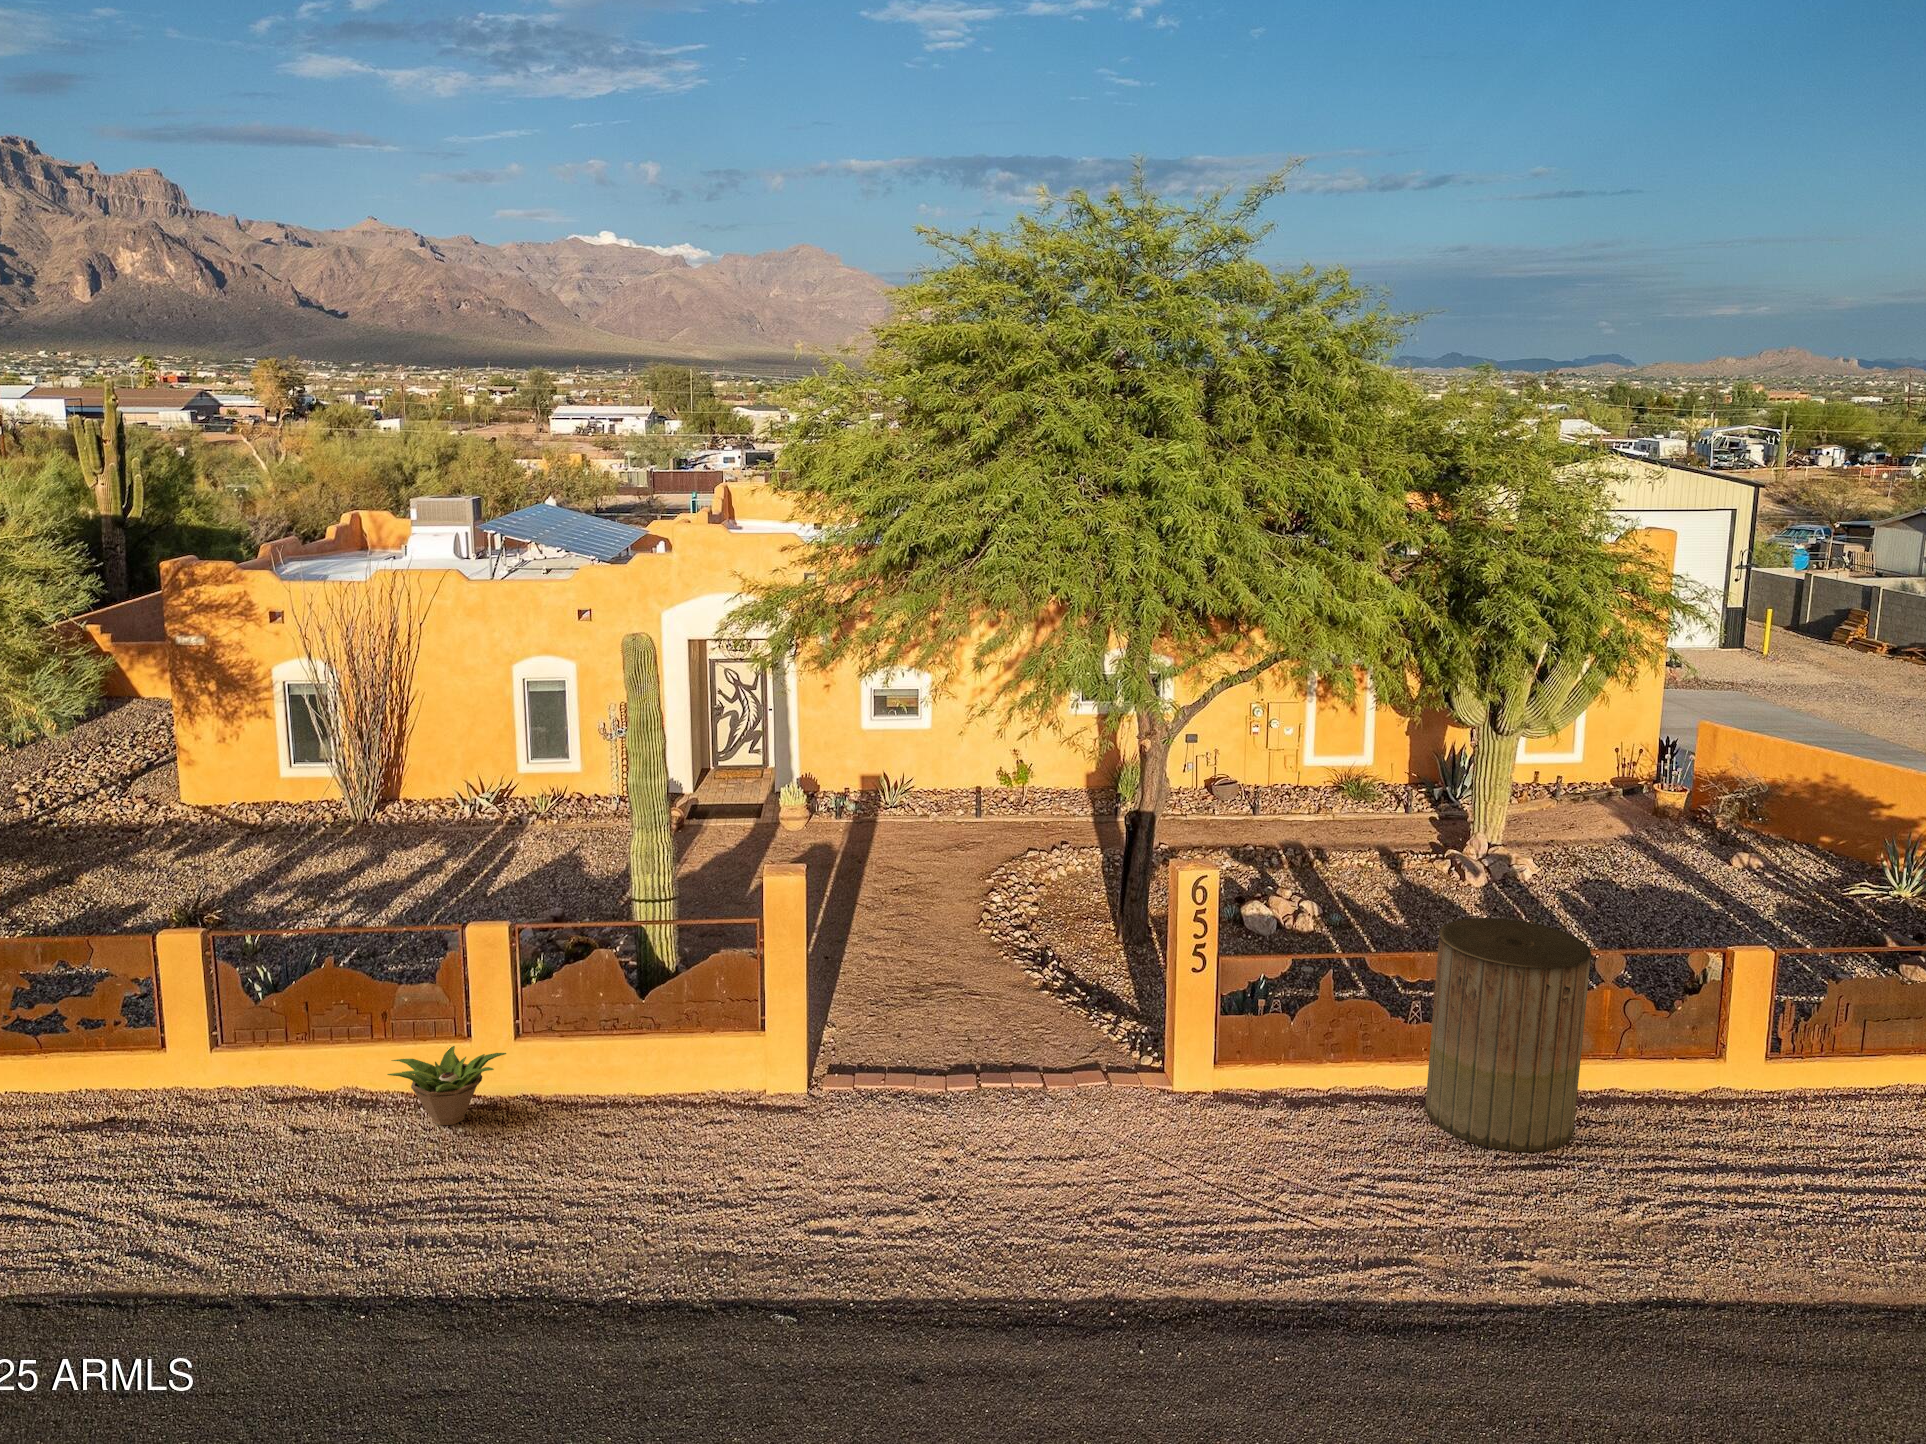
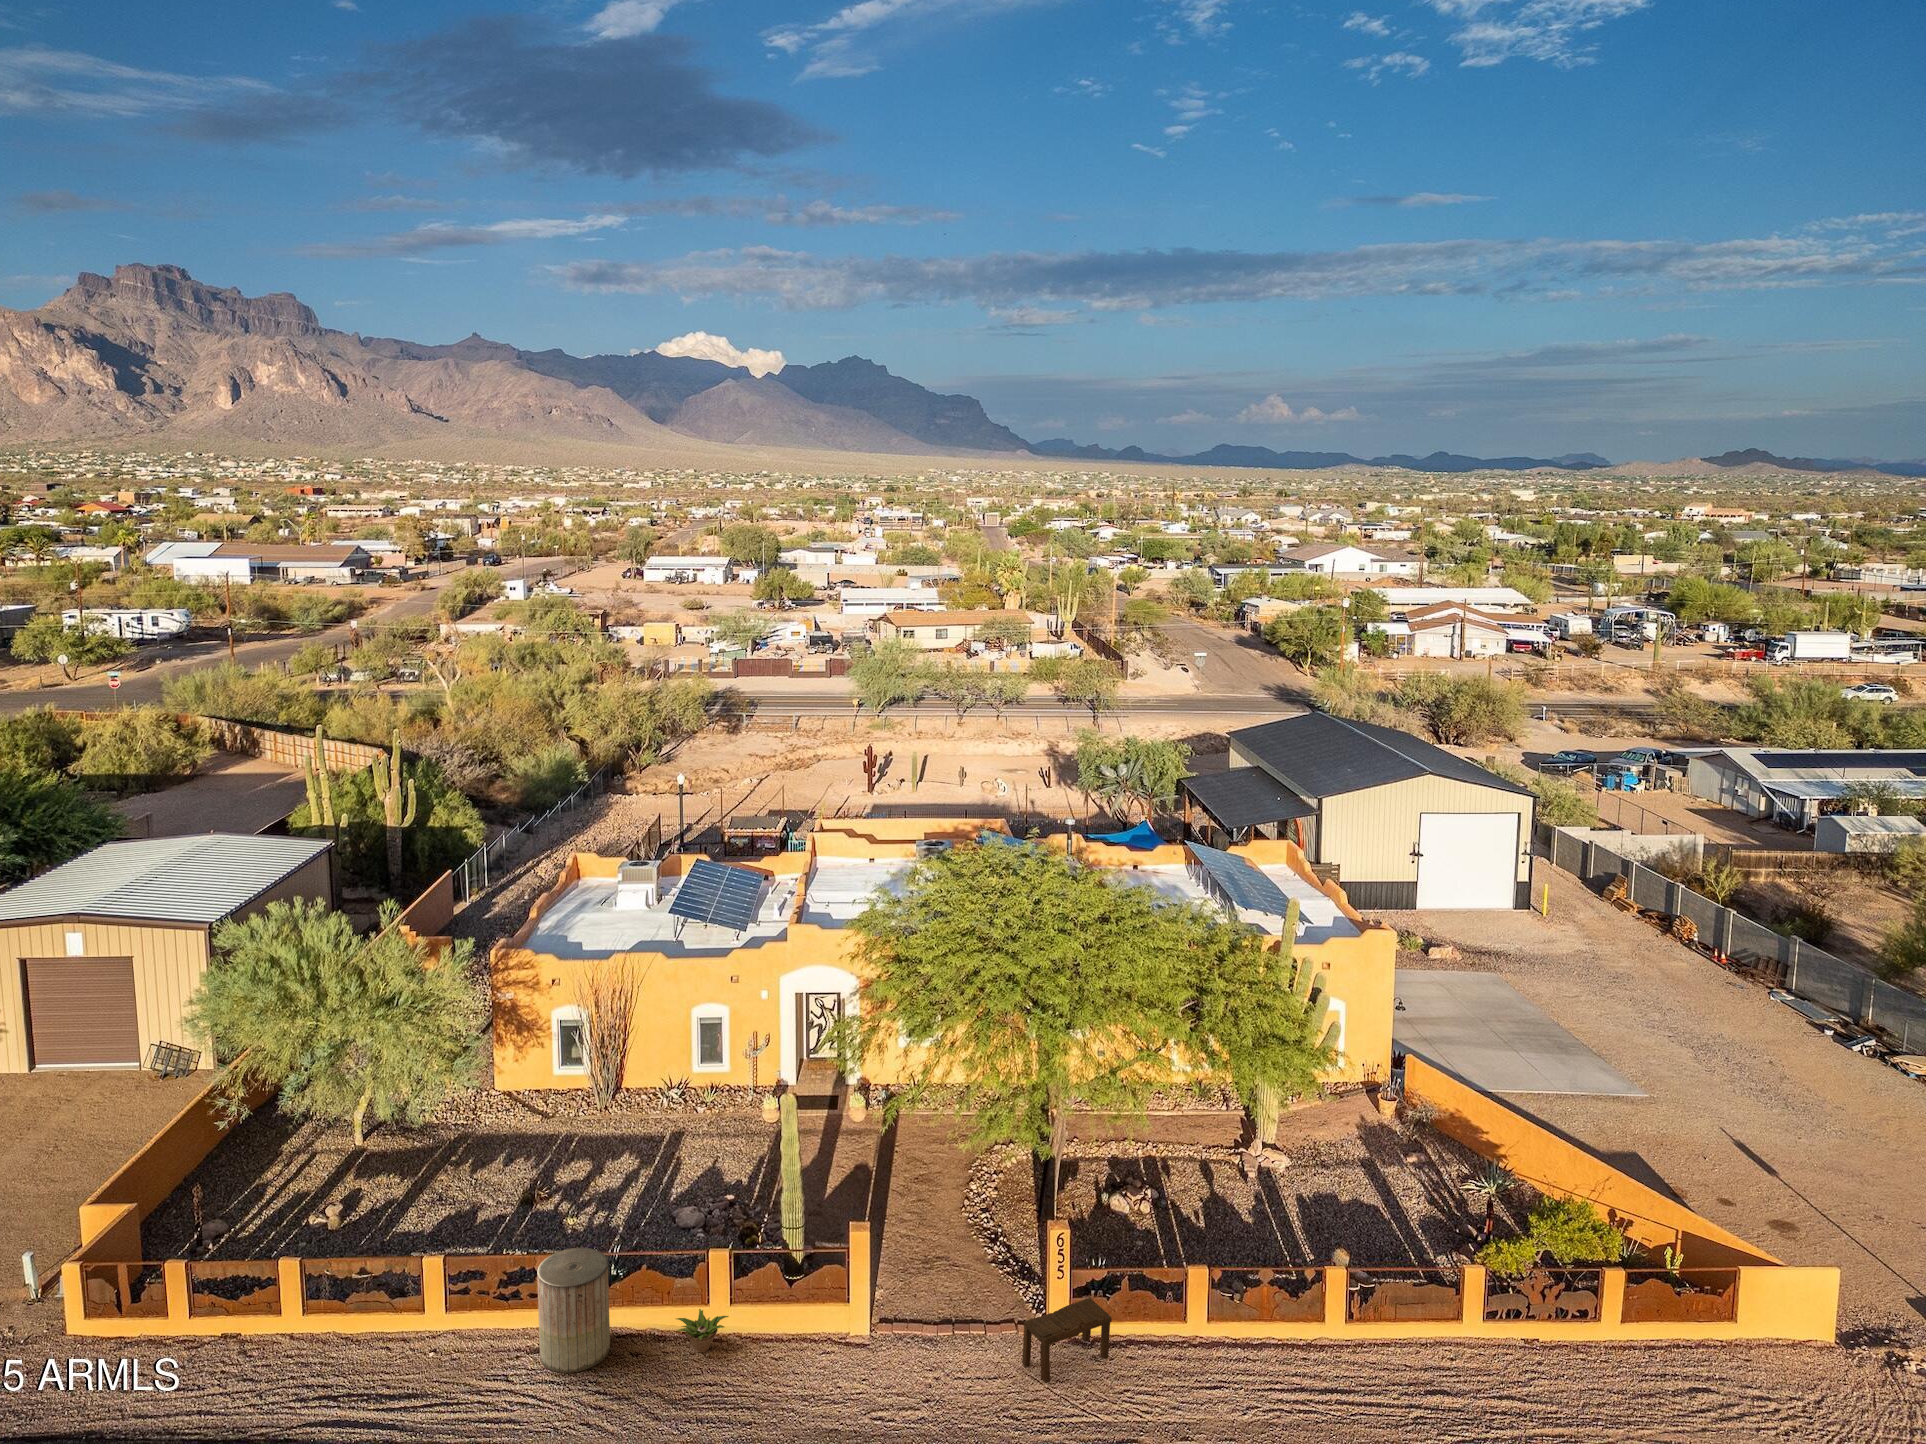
trash can: present [1425,918,1591,1152] -> present [537,1248,610,1373]
bench: none [1127,1010,1314,1164] -> present [1022,1298,1112,1383]

